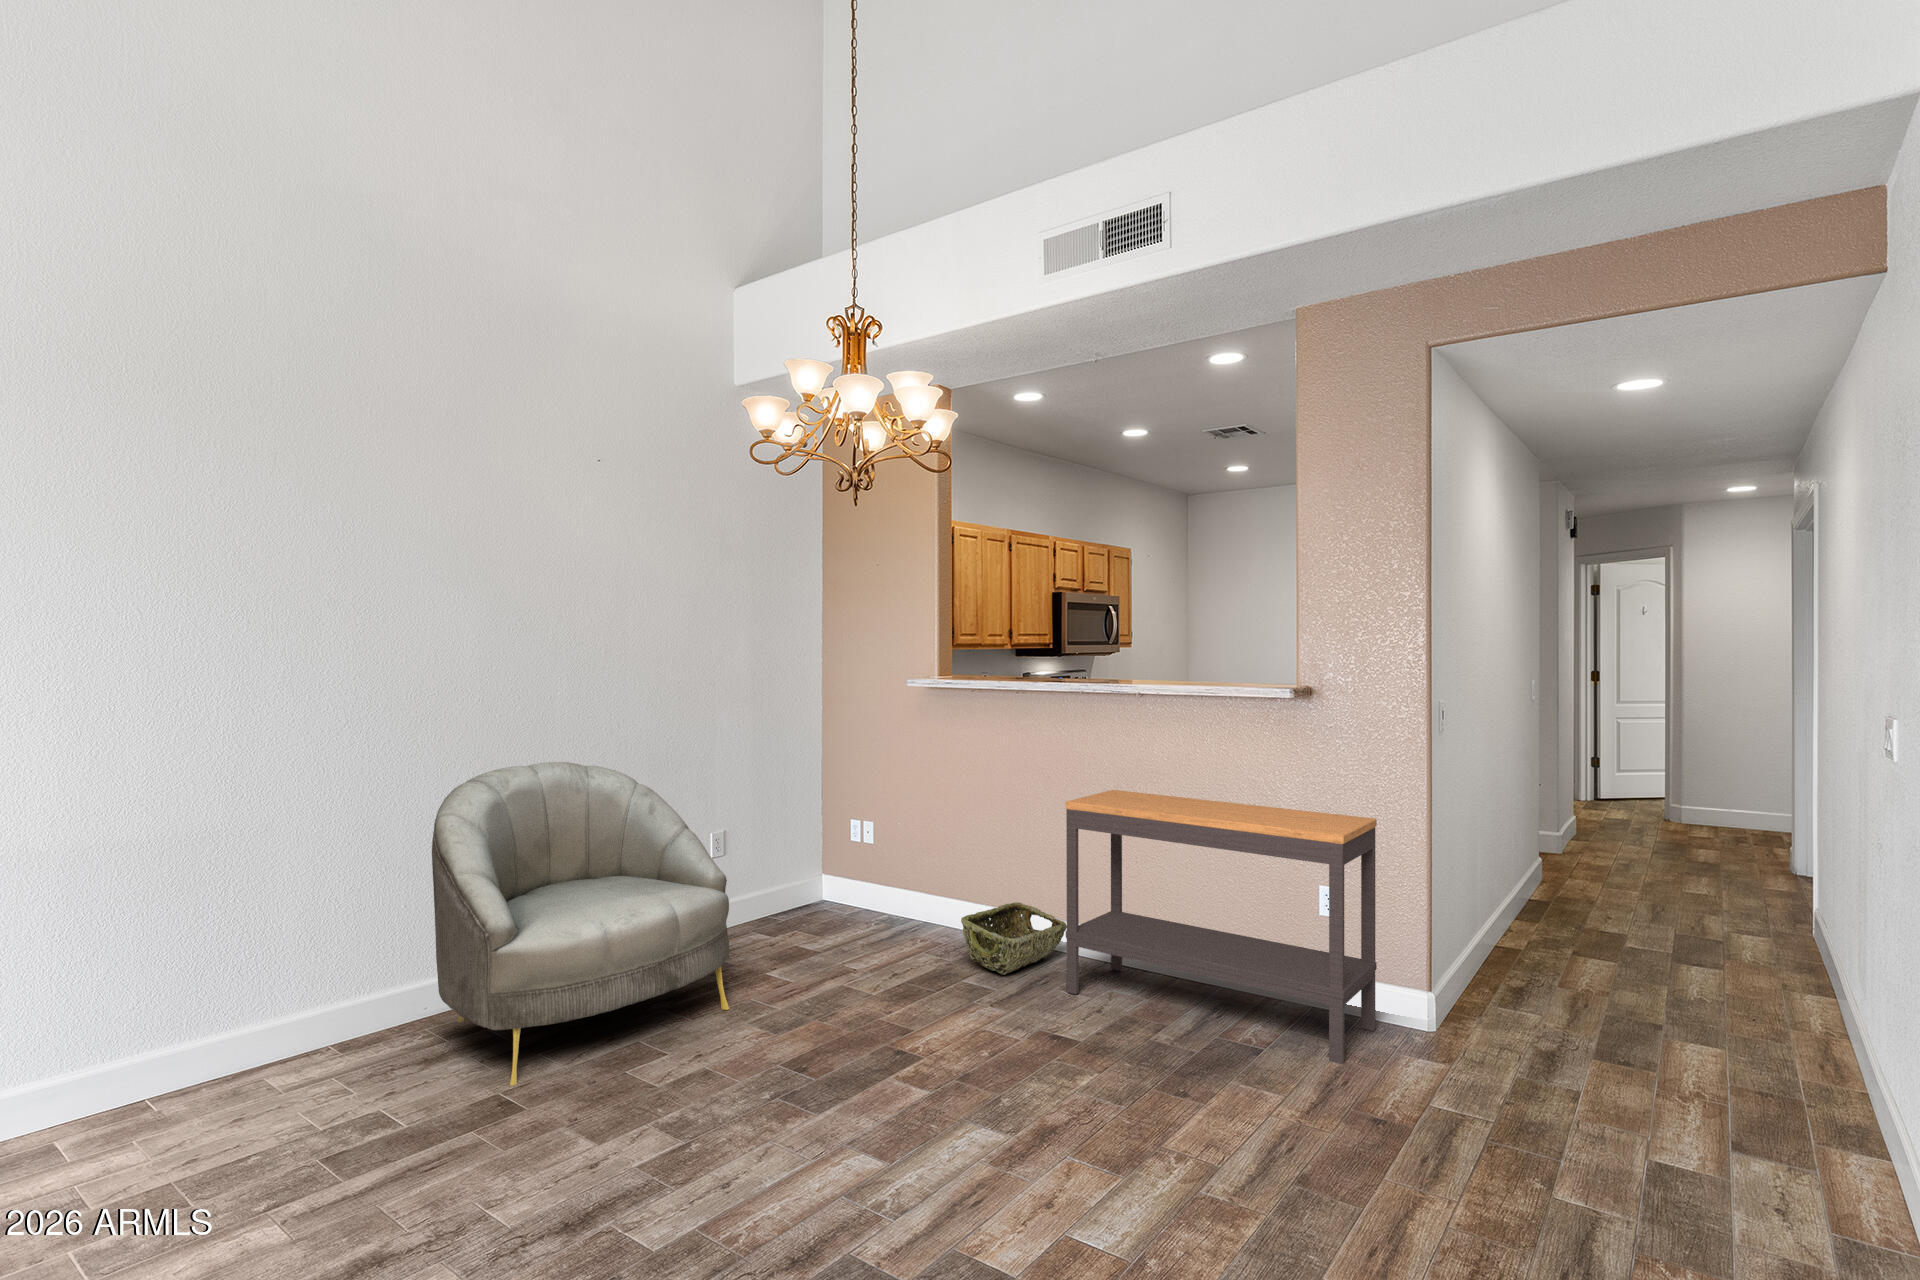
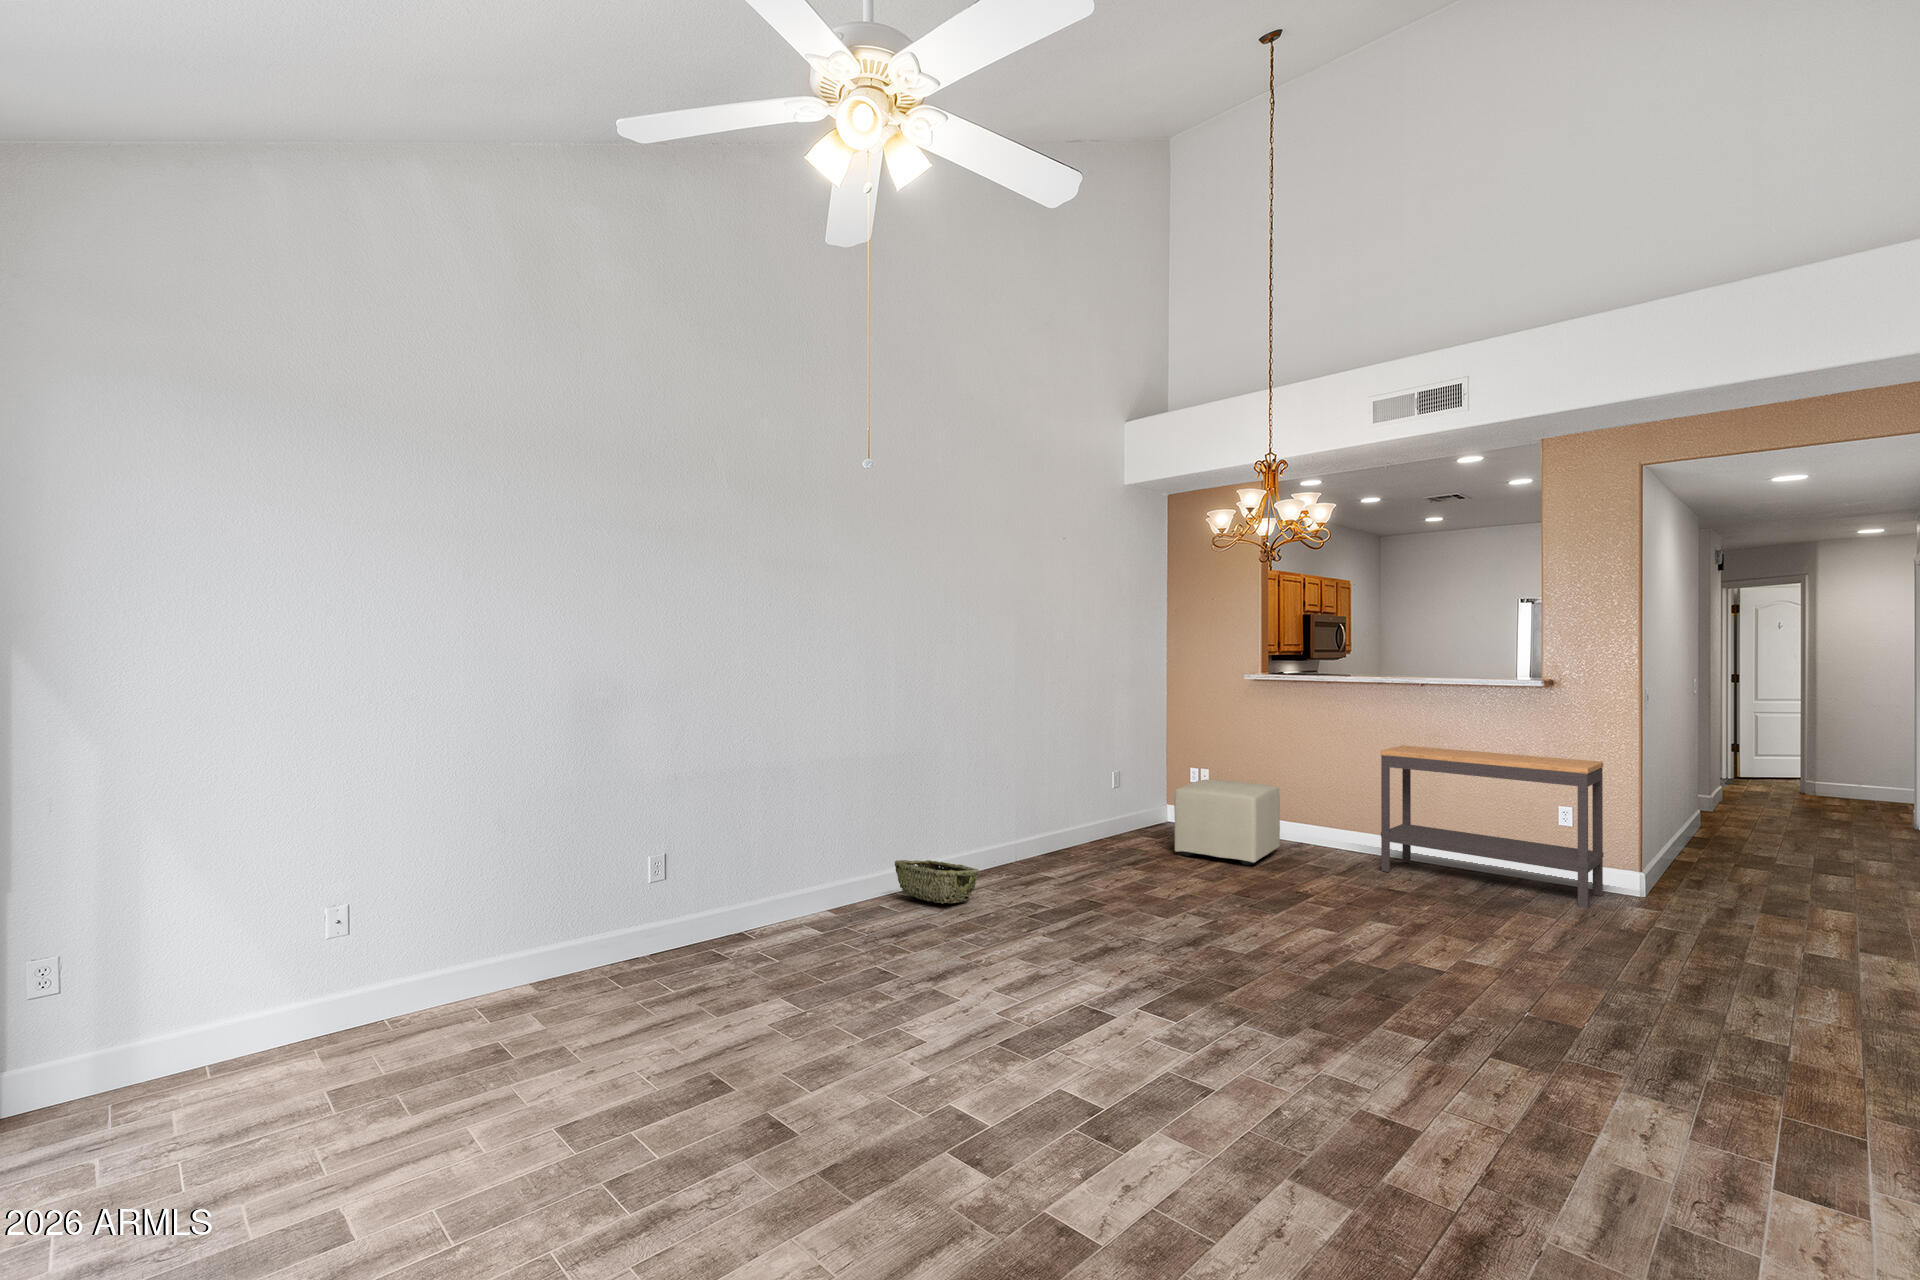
armchair: present [432,762,729,1085] -> none [1011,721,1172,896]
ottoman: none [763,845,937,990] -> present [1174,780,1280,865]
woven basket: present [961,902,1067,975] -> present [895,860,979,904]

